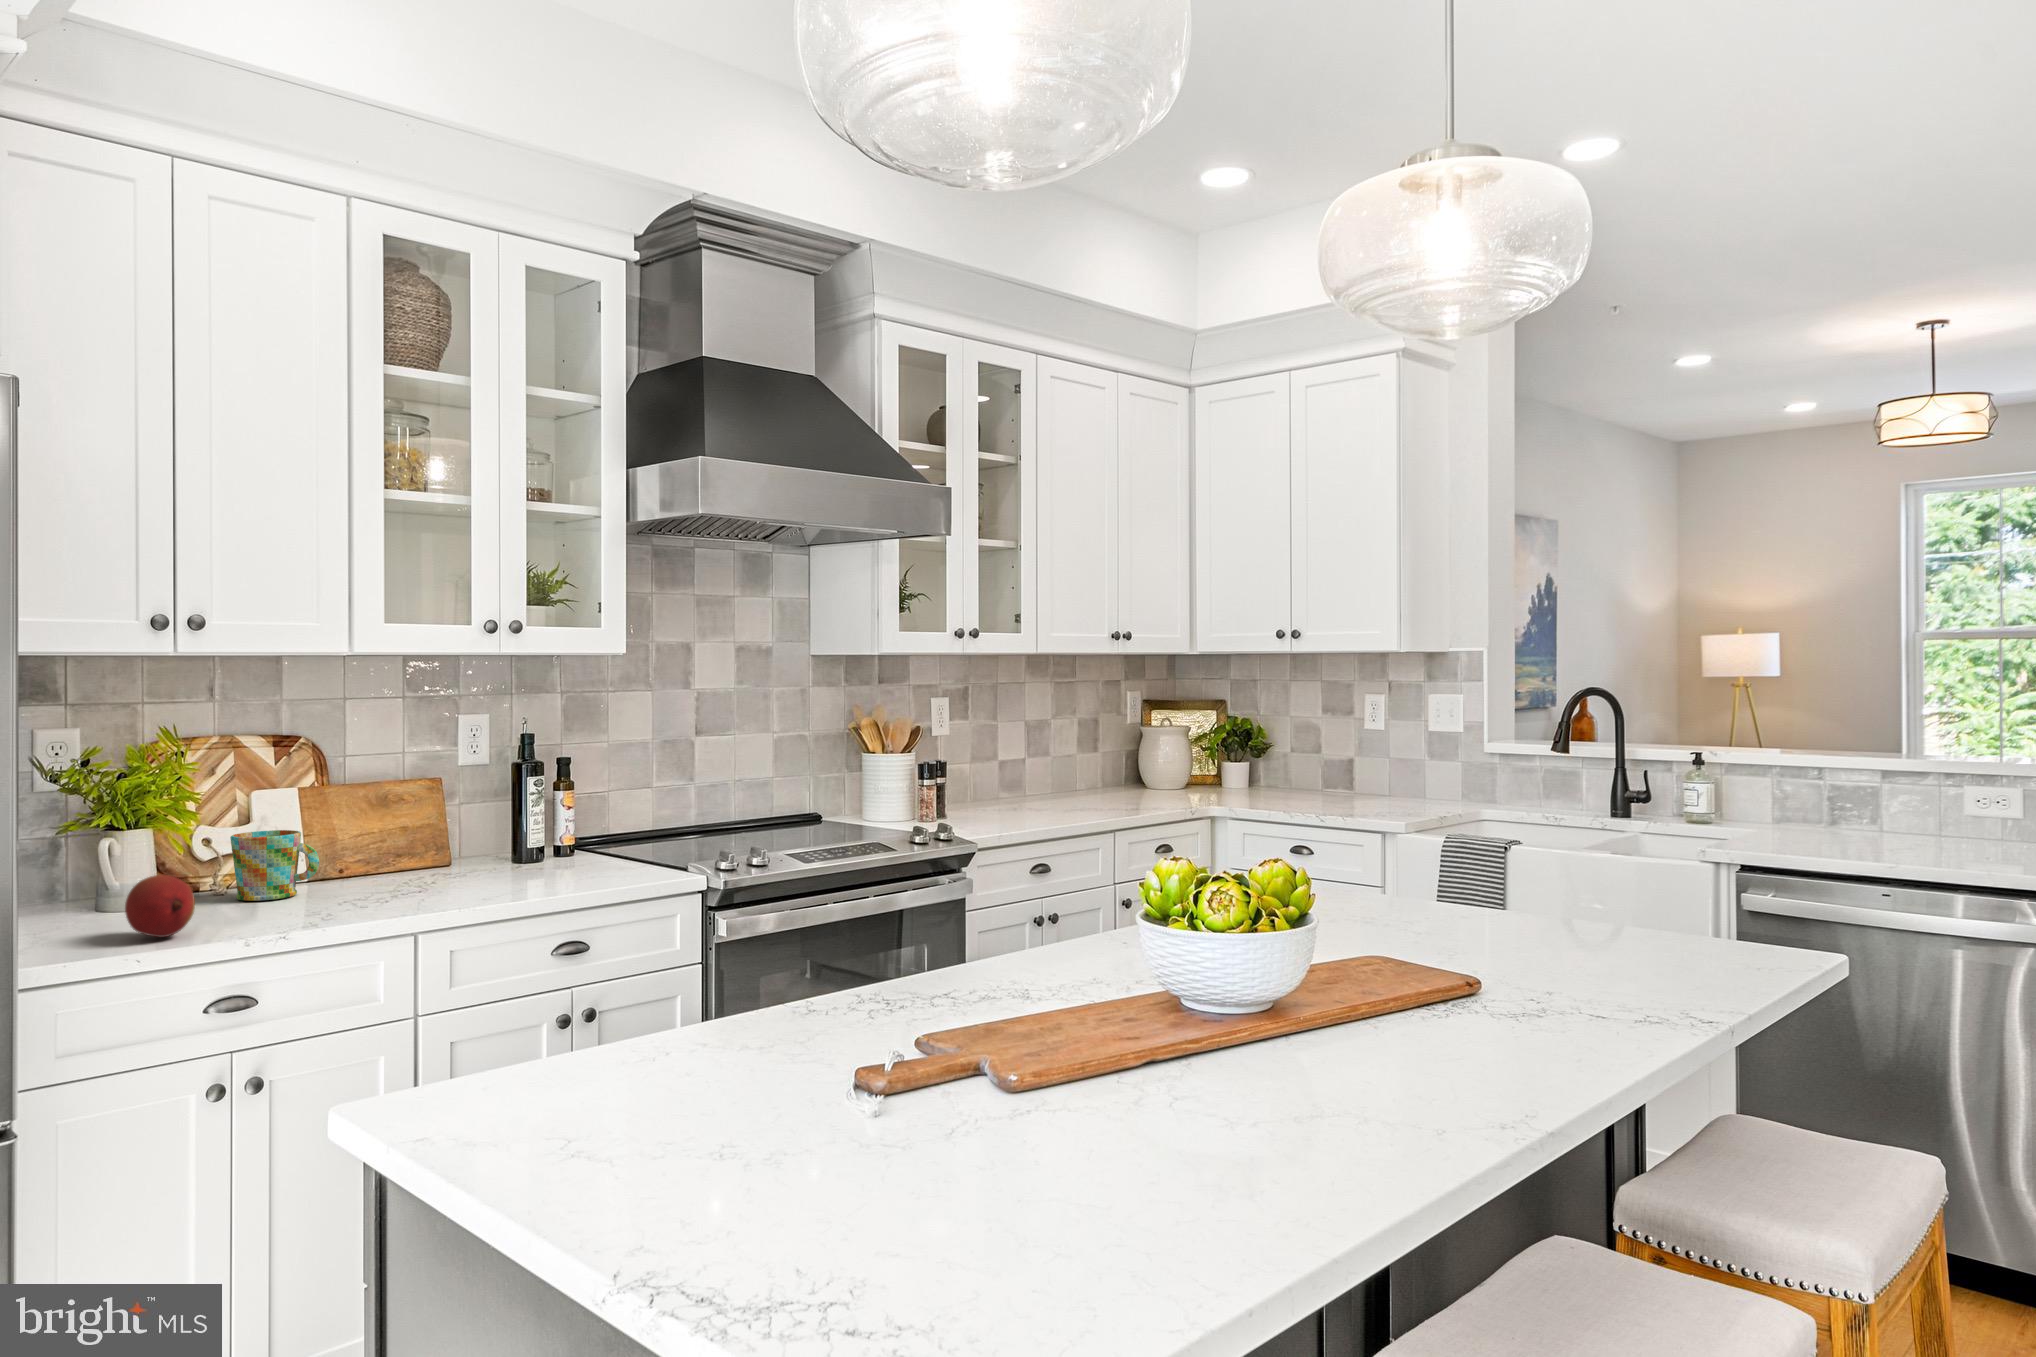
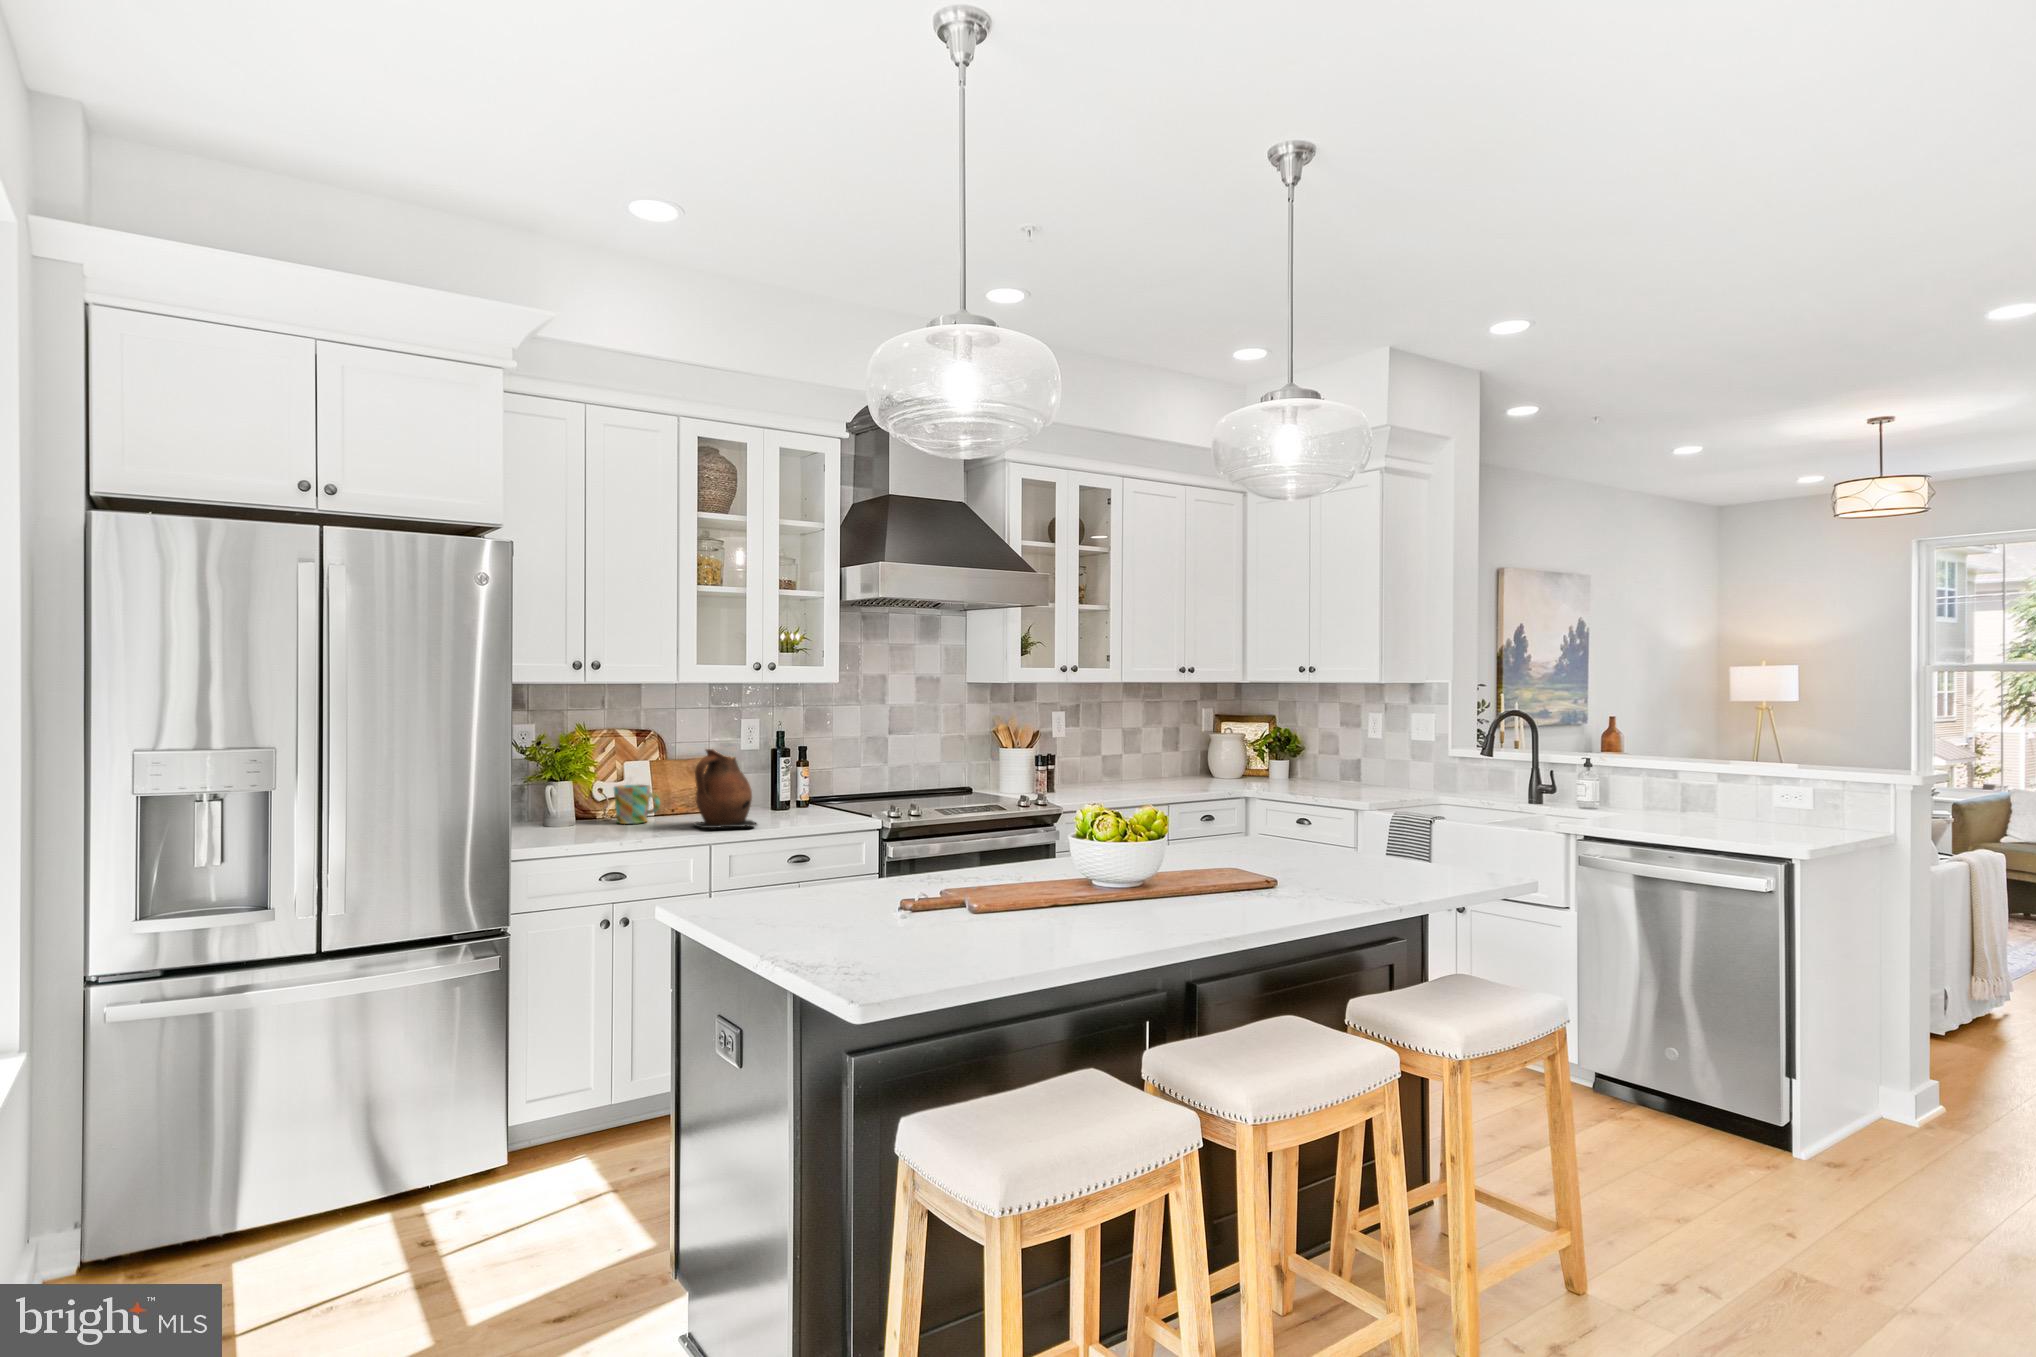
ceramic pitcher: none [375,766,499,904] -> present [694,749,757,828]
fruit: present [125,874,195,937] -> none [562,805,597,839]

